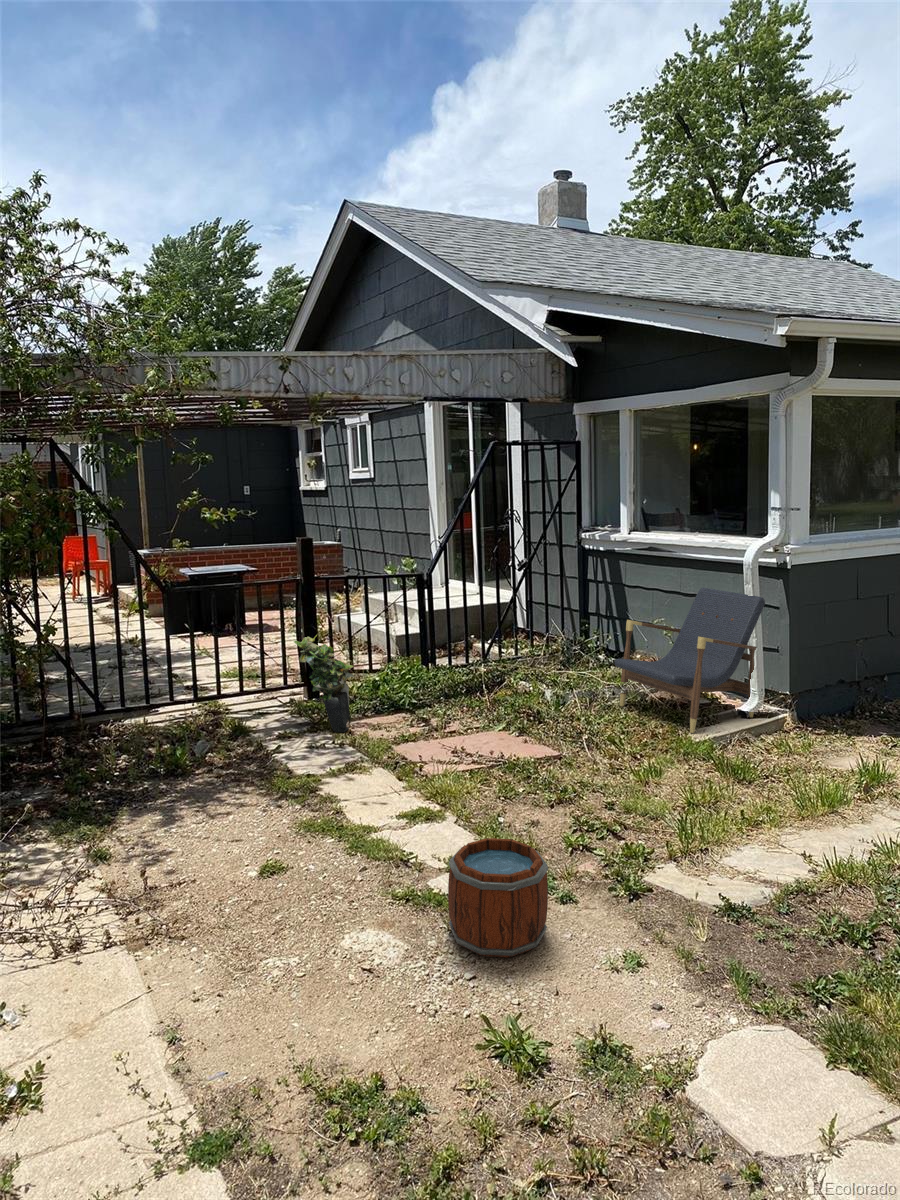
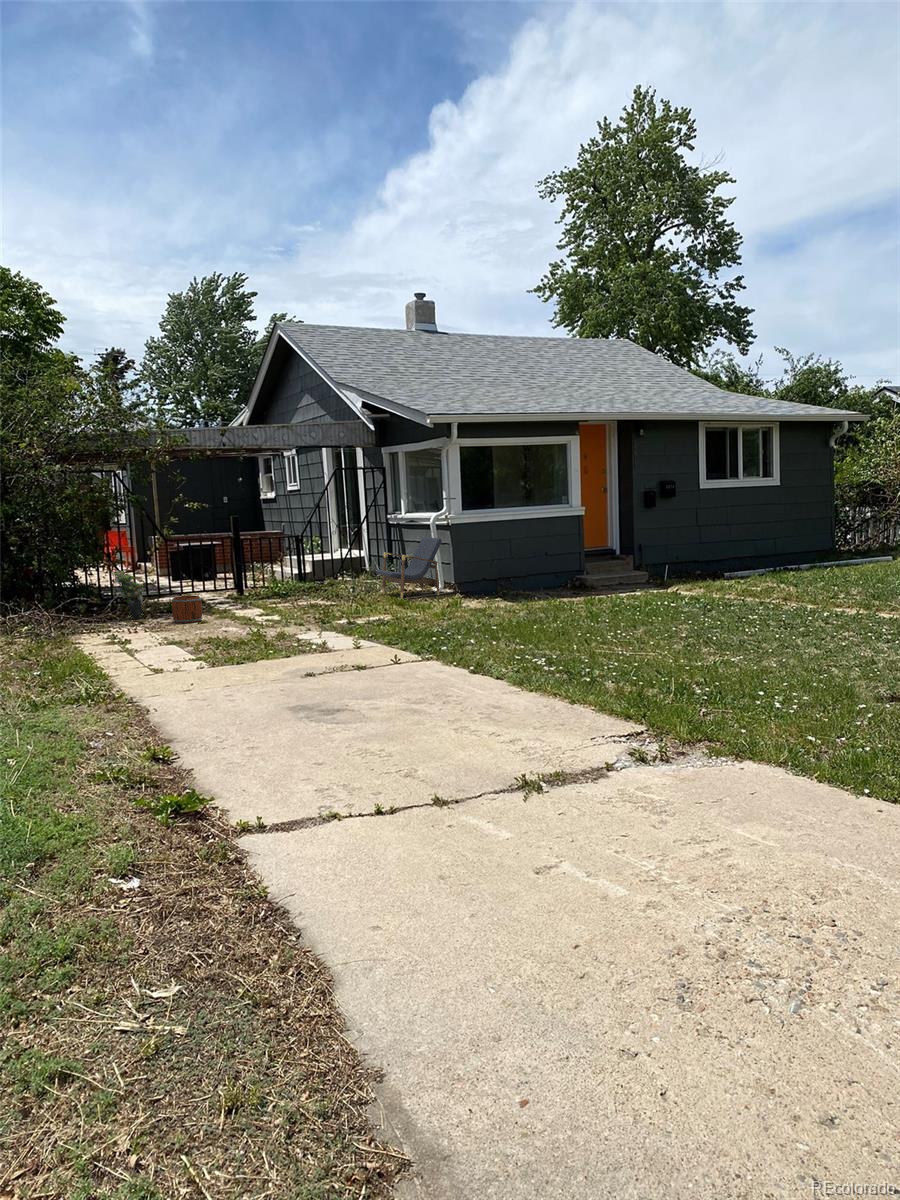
potted plant: present [293,635,354,732] -> present [112,571,143,619]
bucket: present [448,838,548,958] -> present [172,595,202,623]

